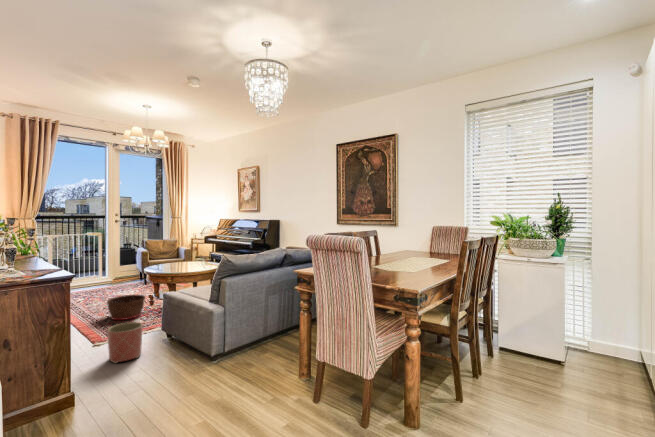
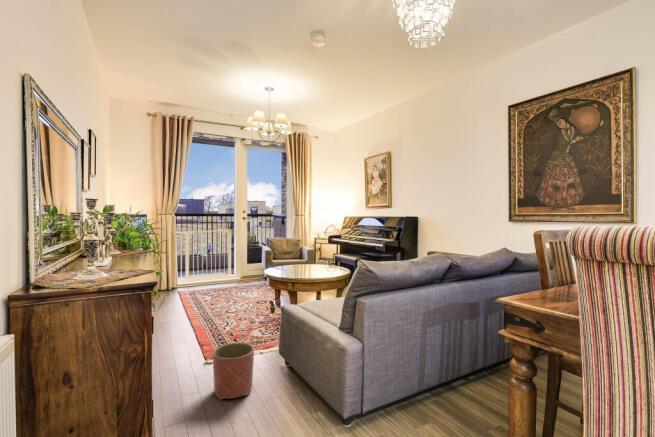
basket: present [107,295,145,320] -> none [225,299,265,329]

